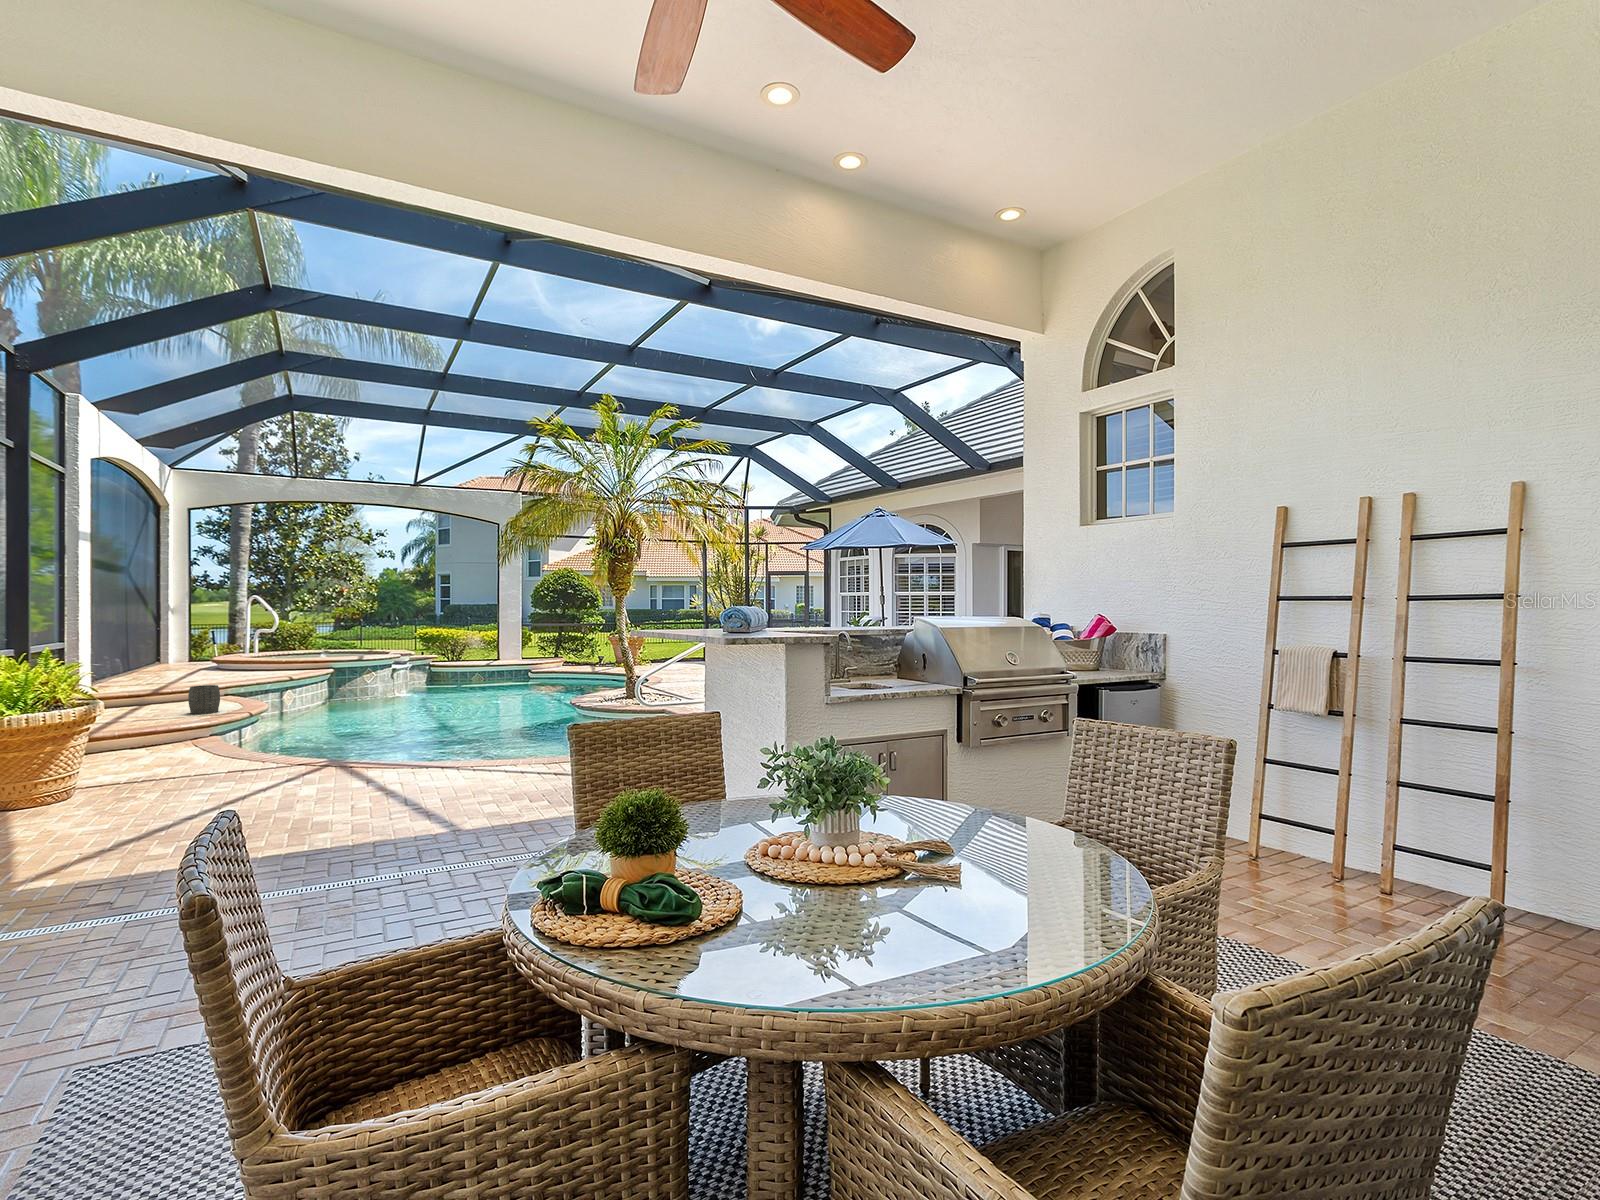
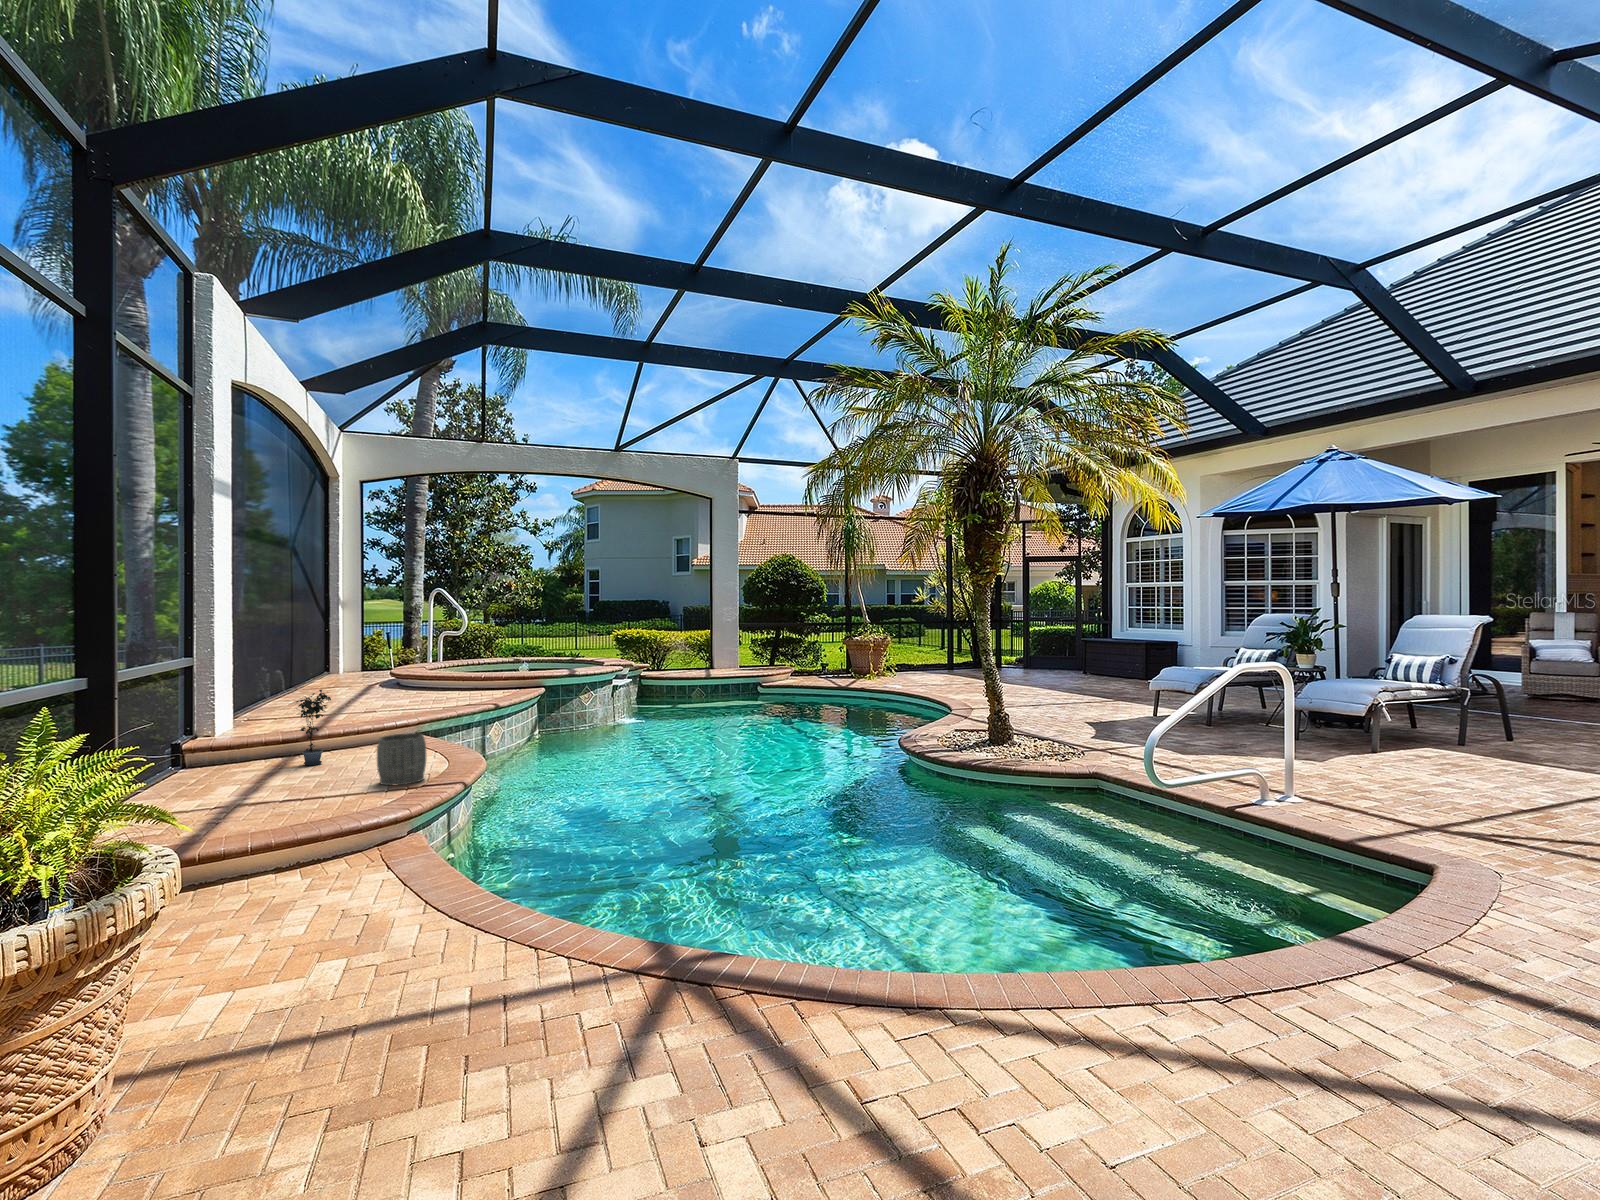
potted plant: none [136,661,160,708] -> present [296,690,331,766]

